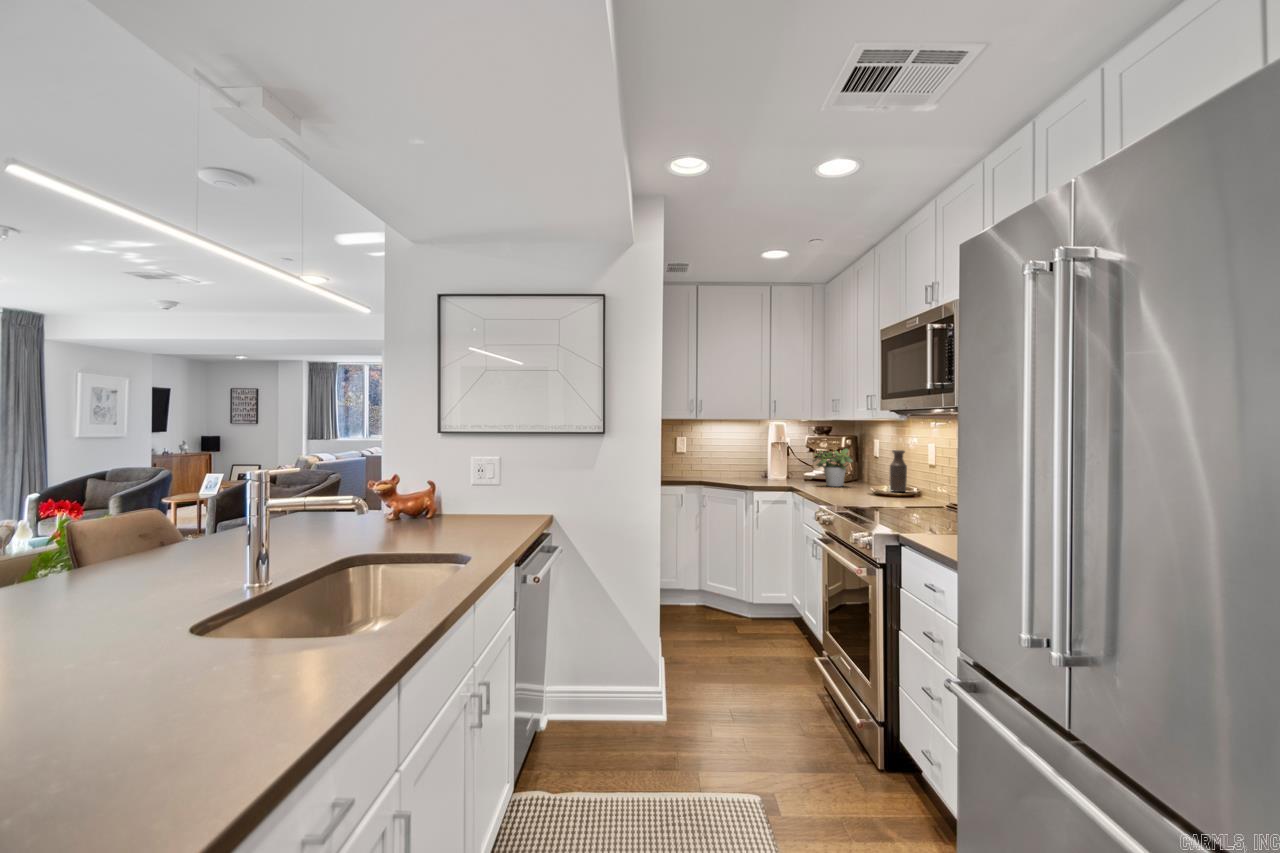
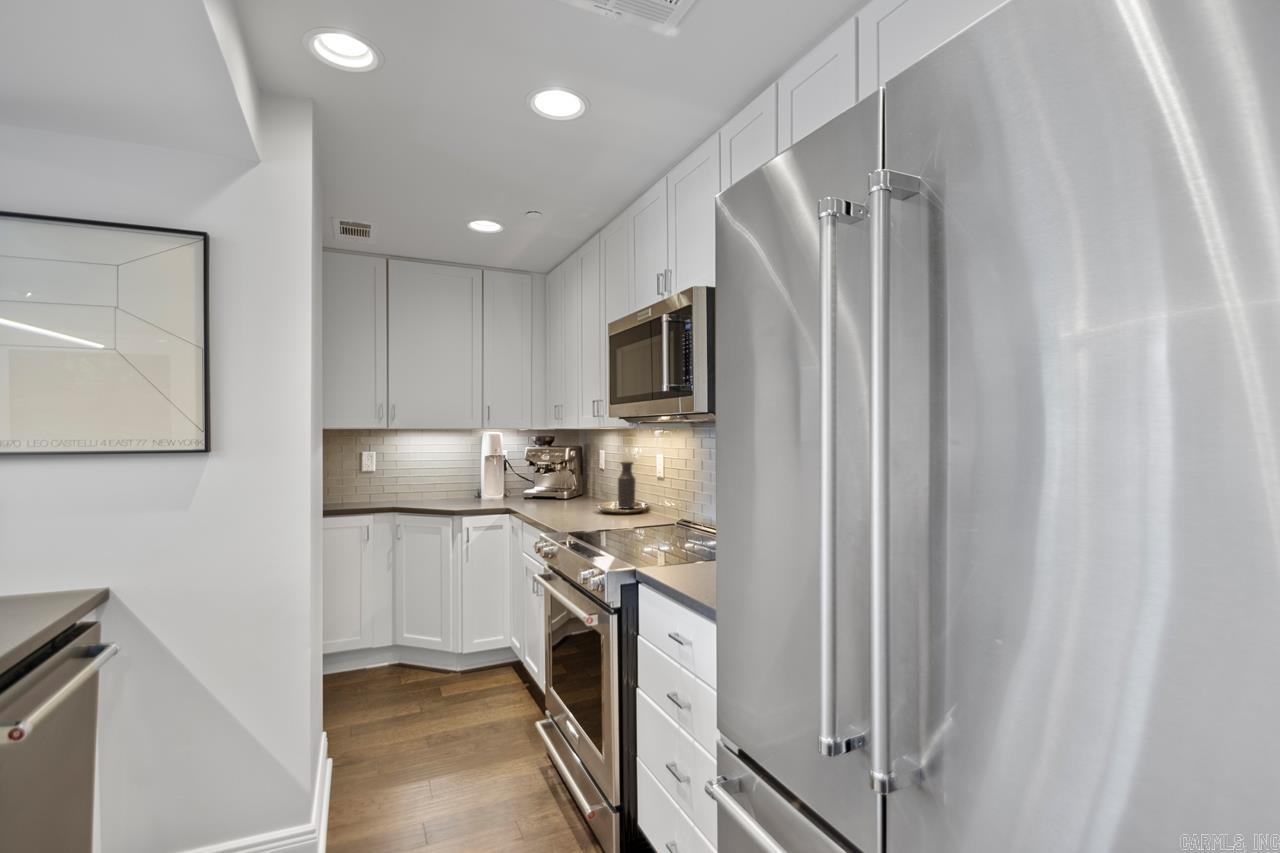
potted plant: present [813,449,852,486] -> none [533,461,578,505]

